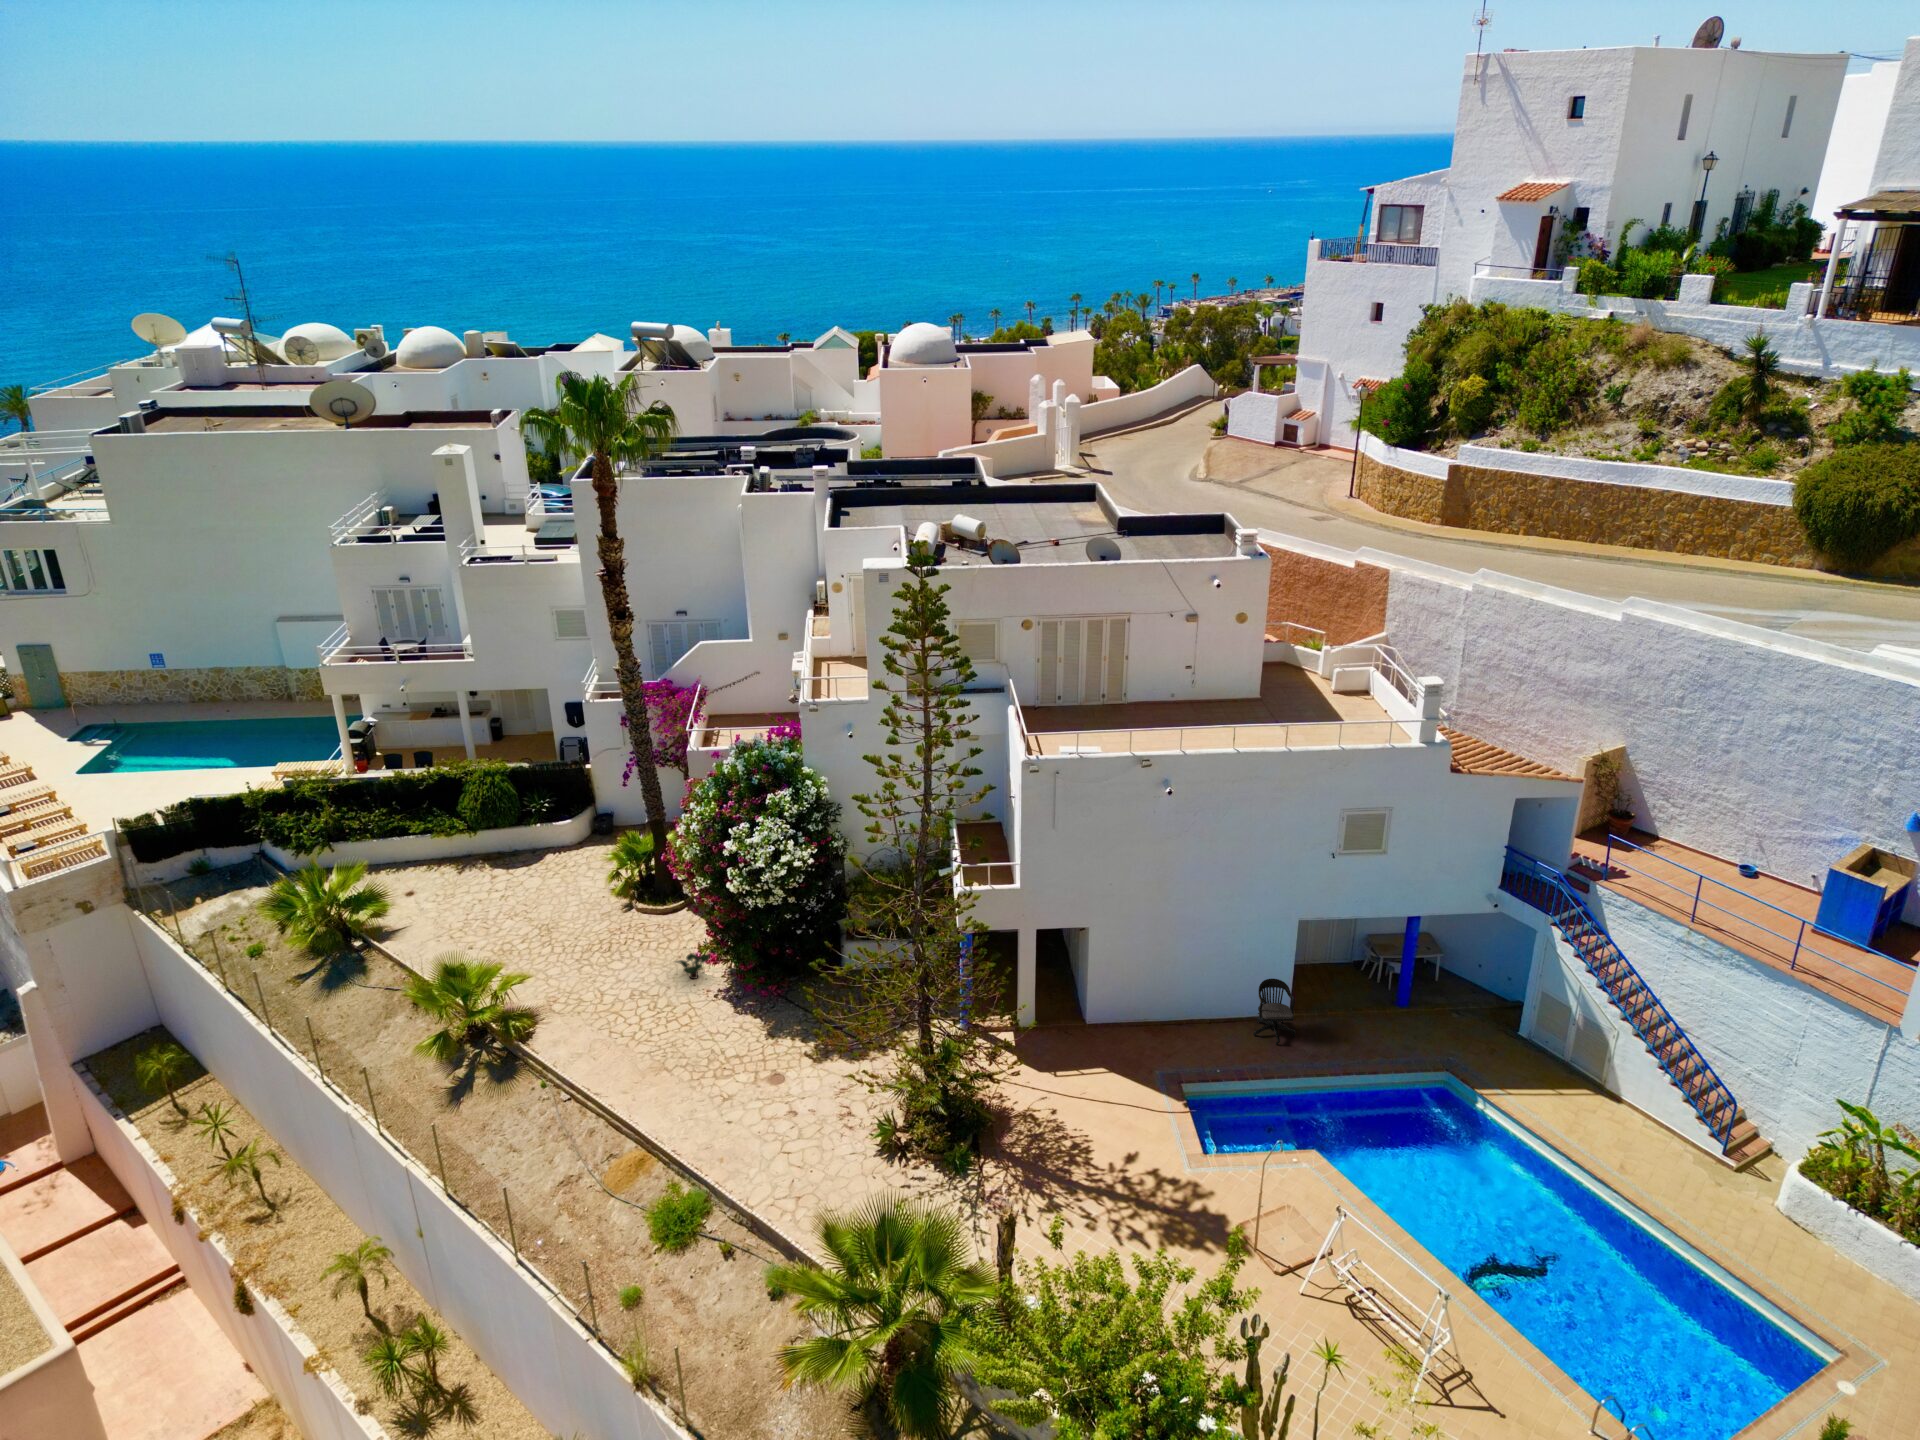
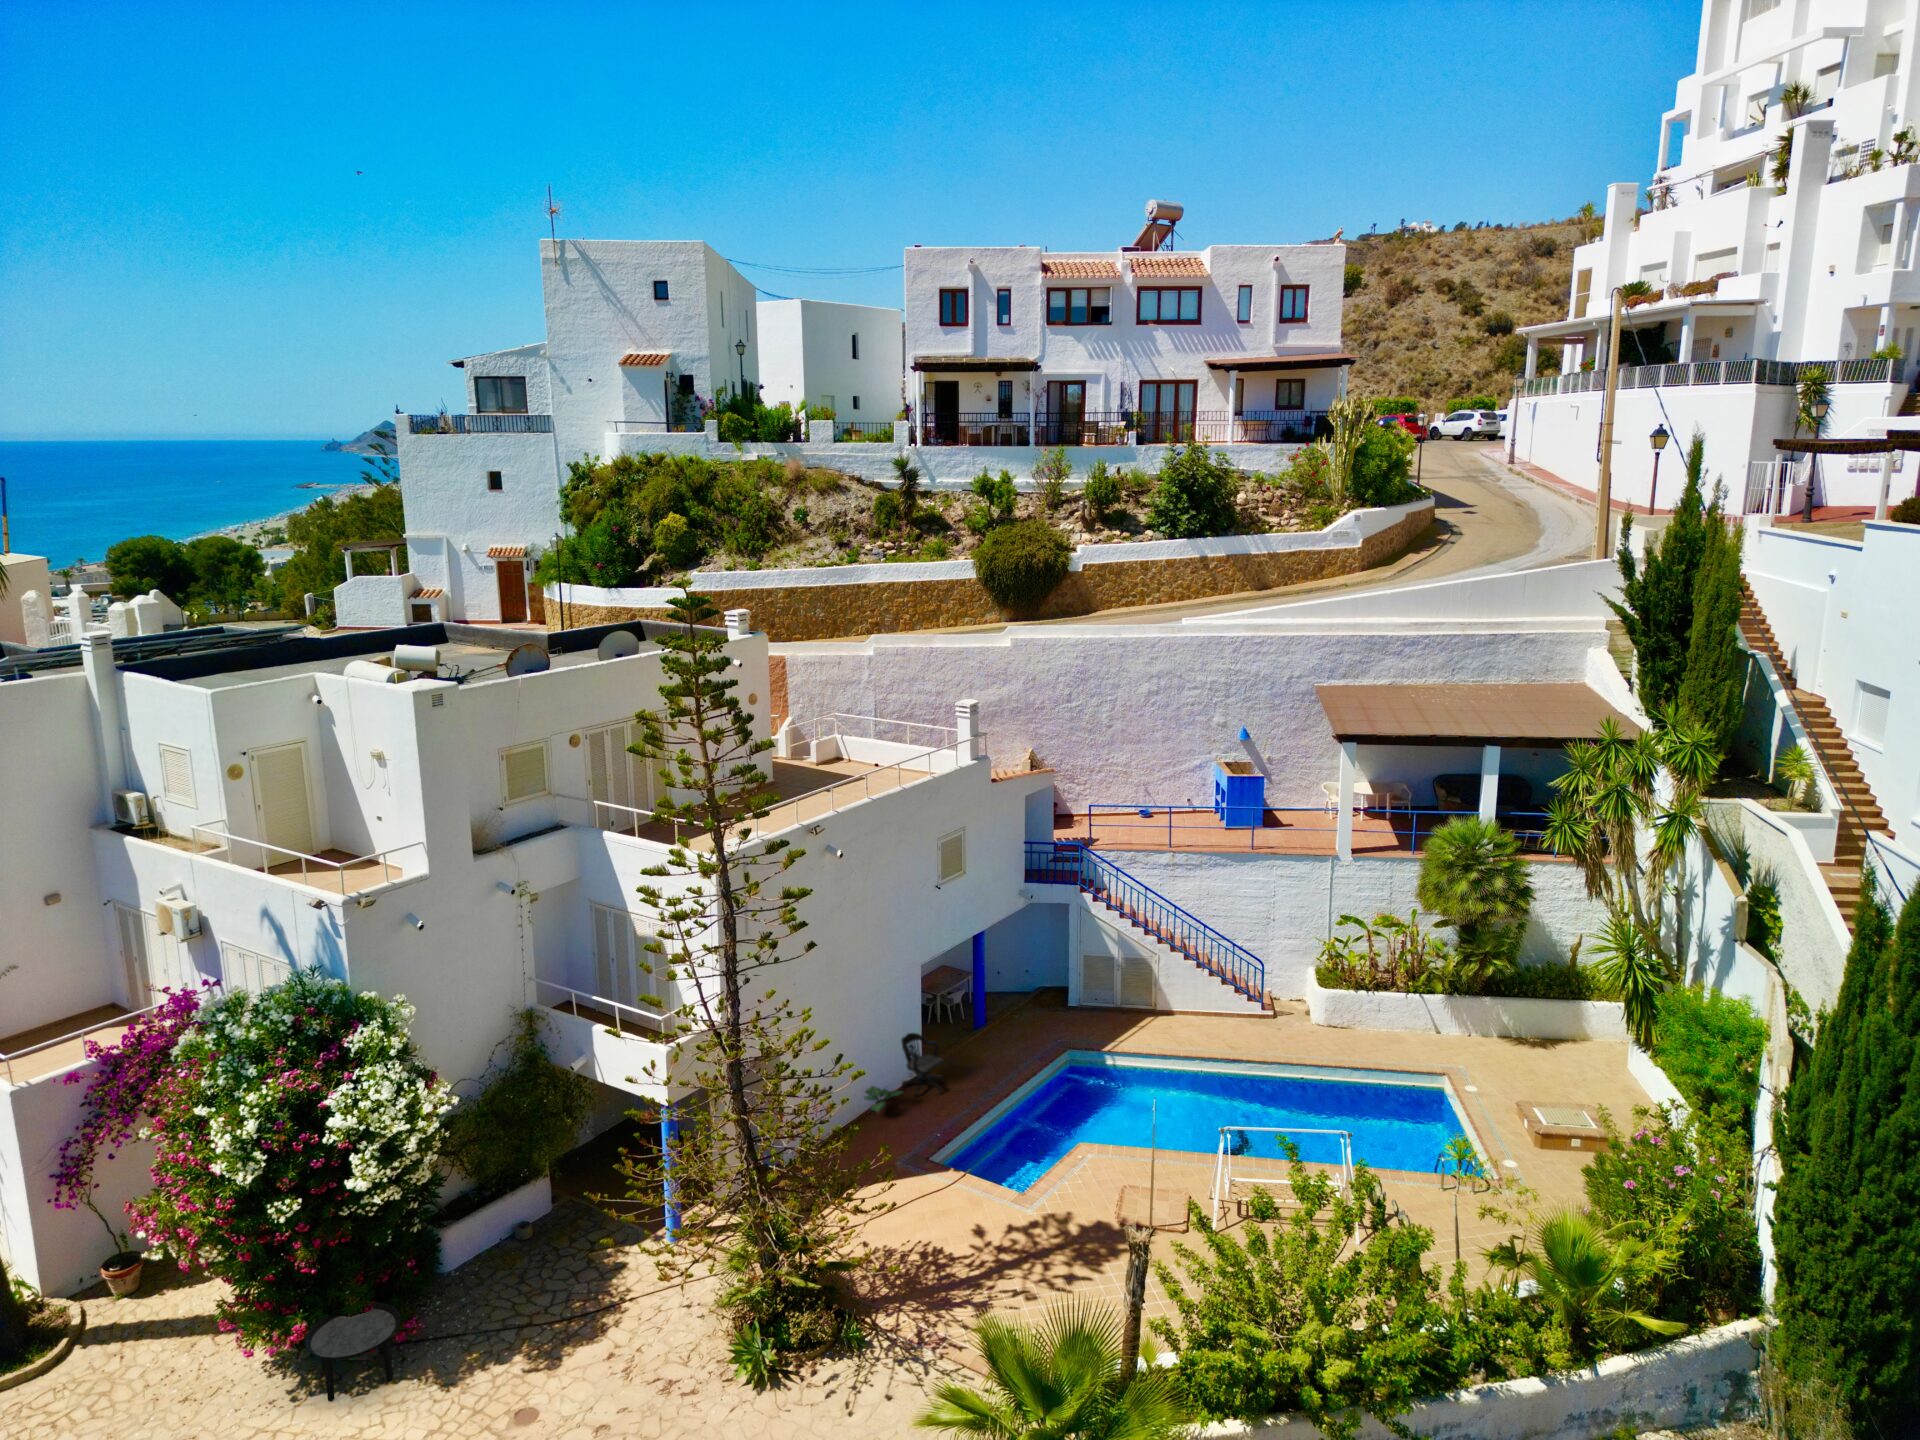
potted plant: present [676,953,710,979] -> present [864,1086,903,1115]
round table: none [714,969,769,1024] -> present [305,1302,401,1401]

